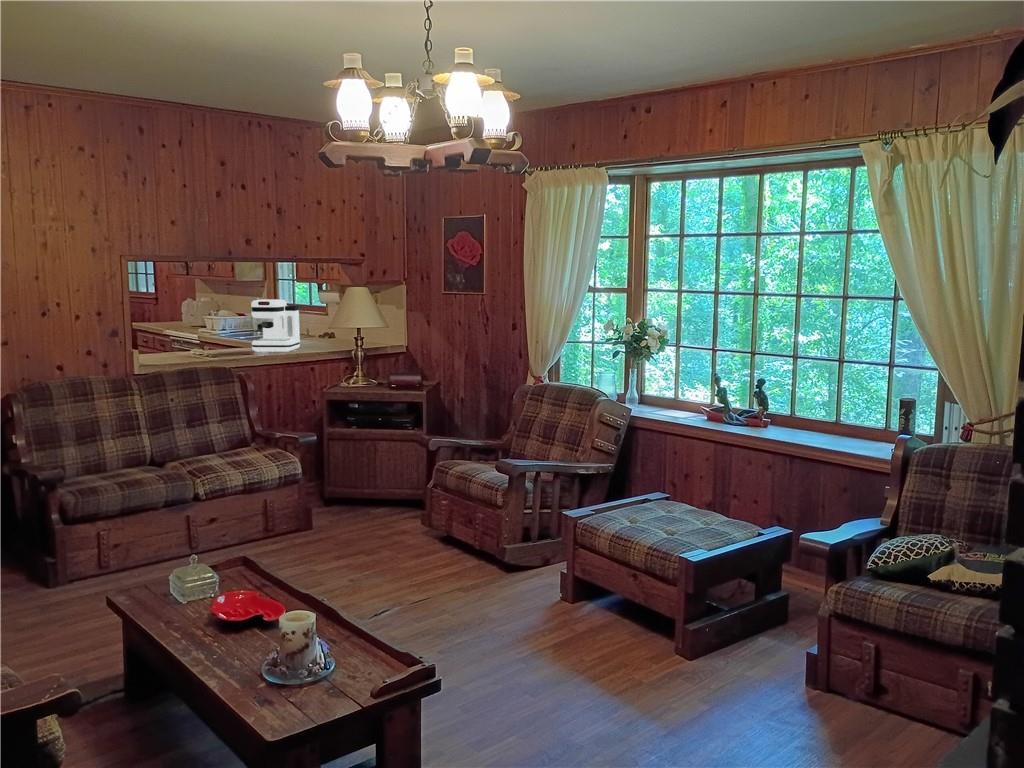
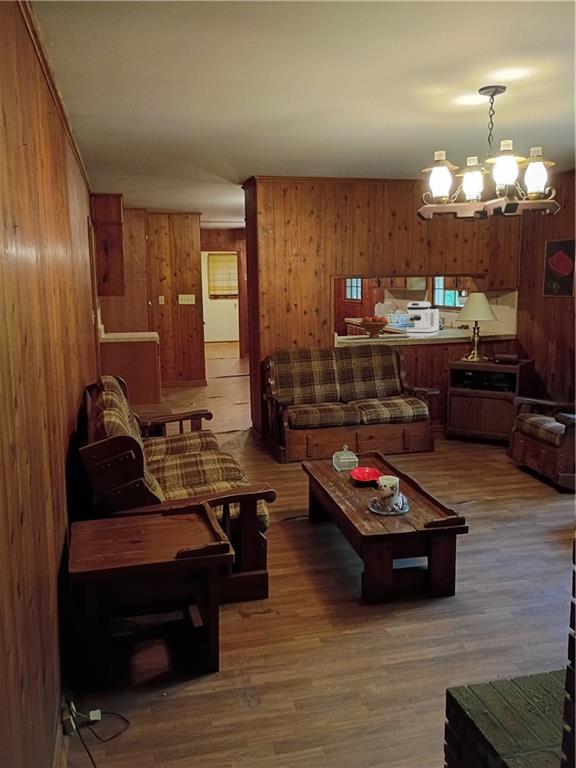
fruit bowl: none [170,320,220,356] -> present [359,316,388,338]

